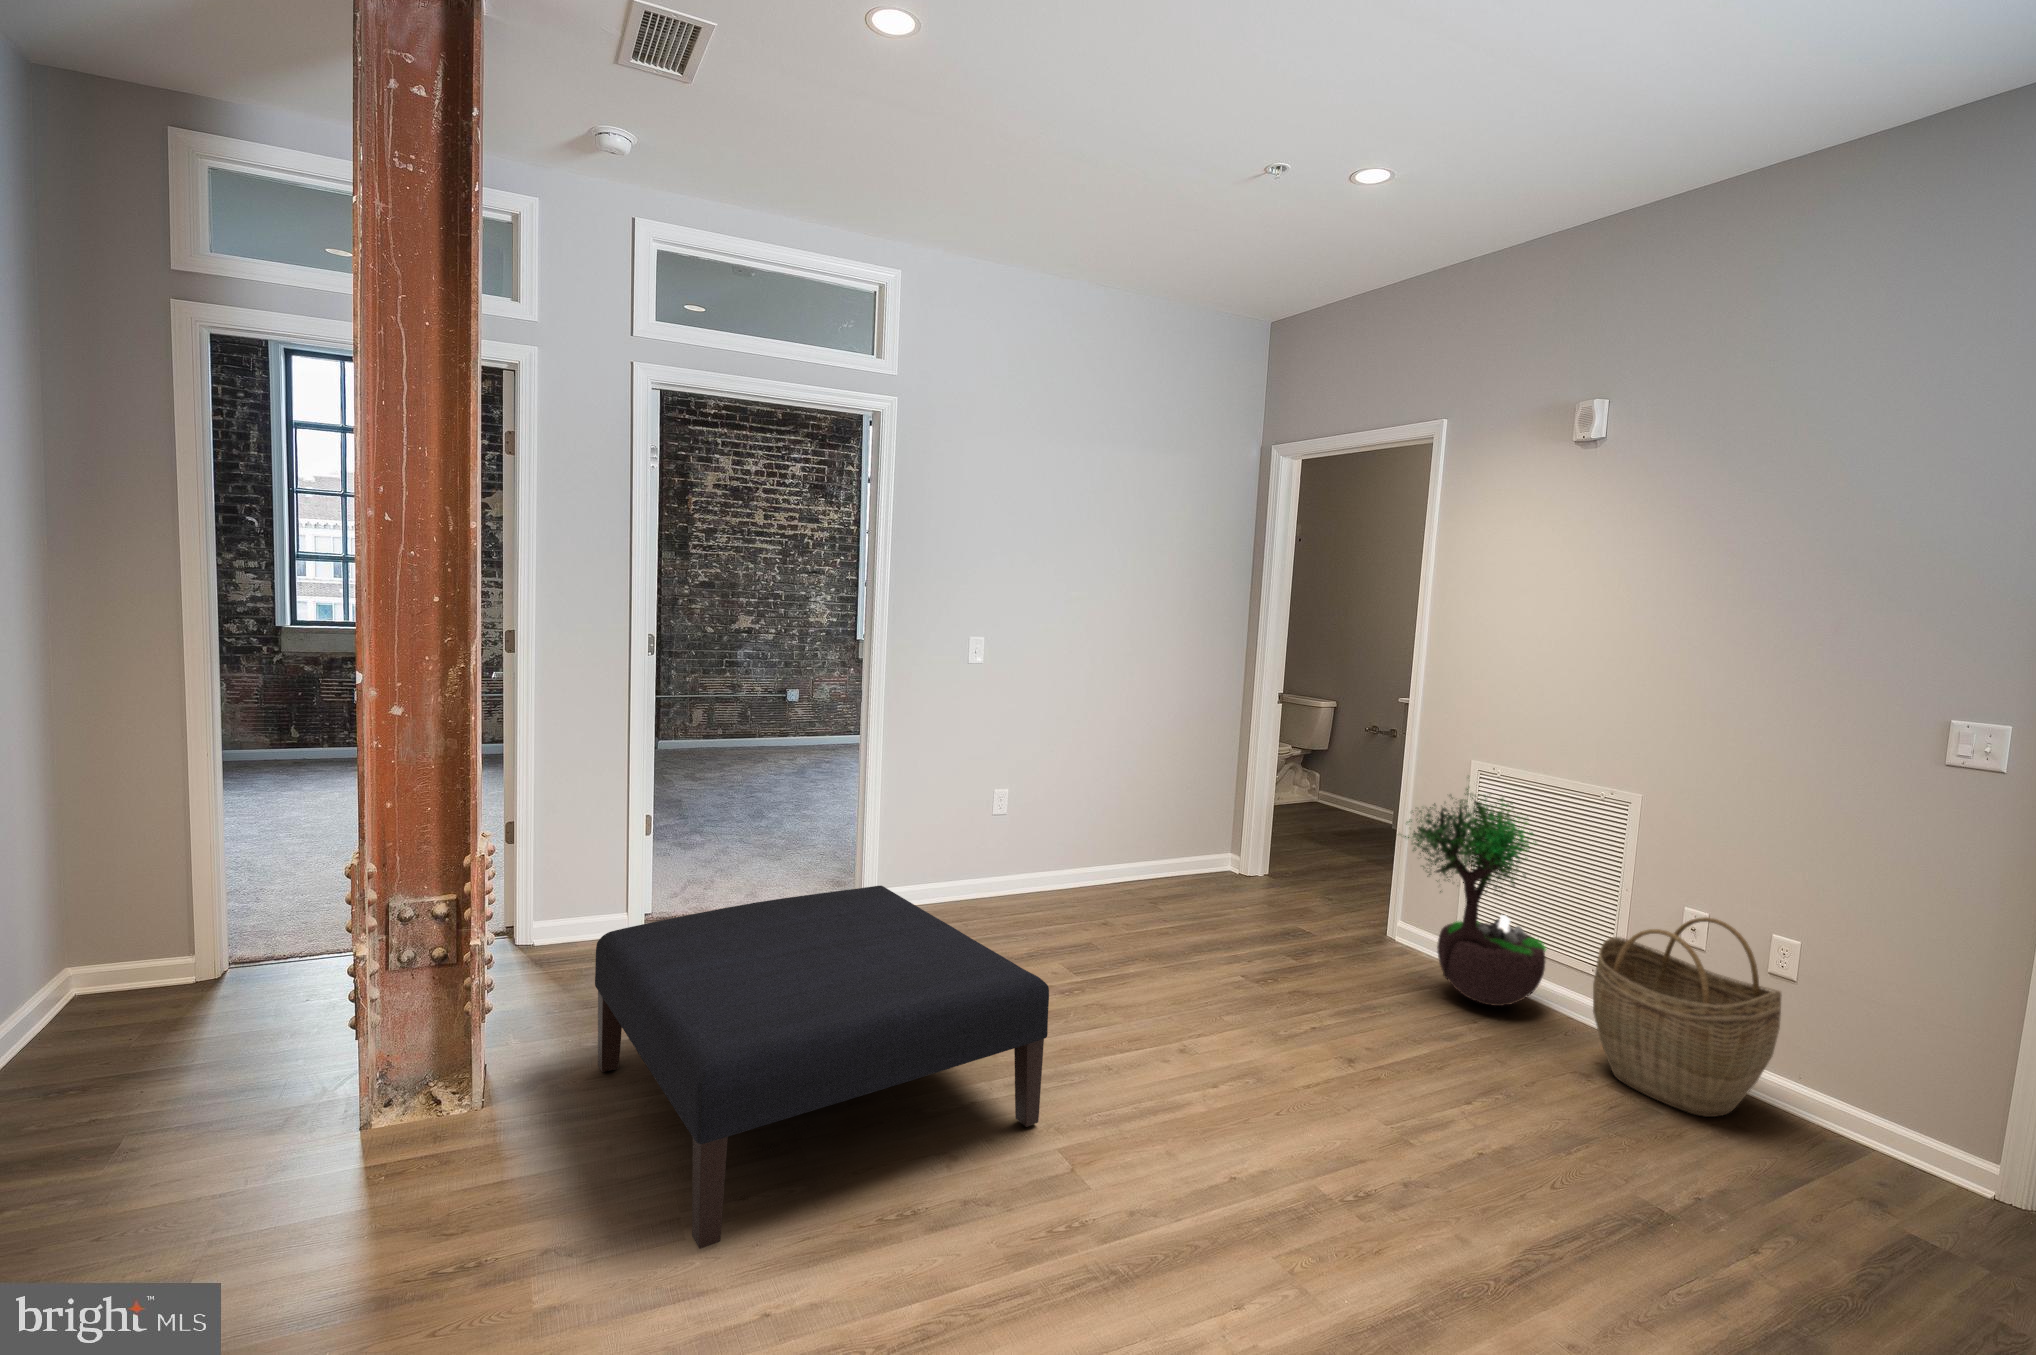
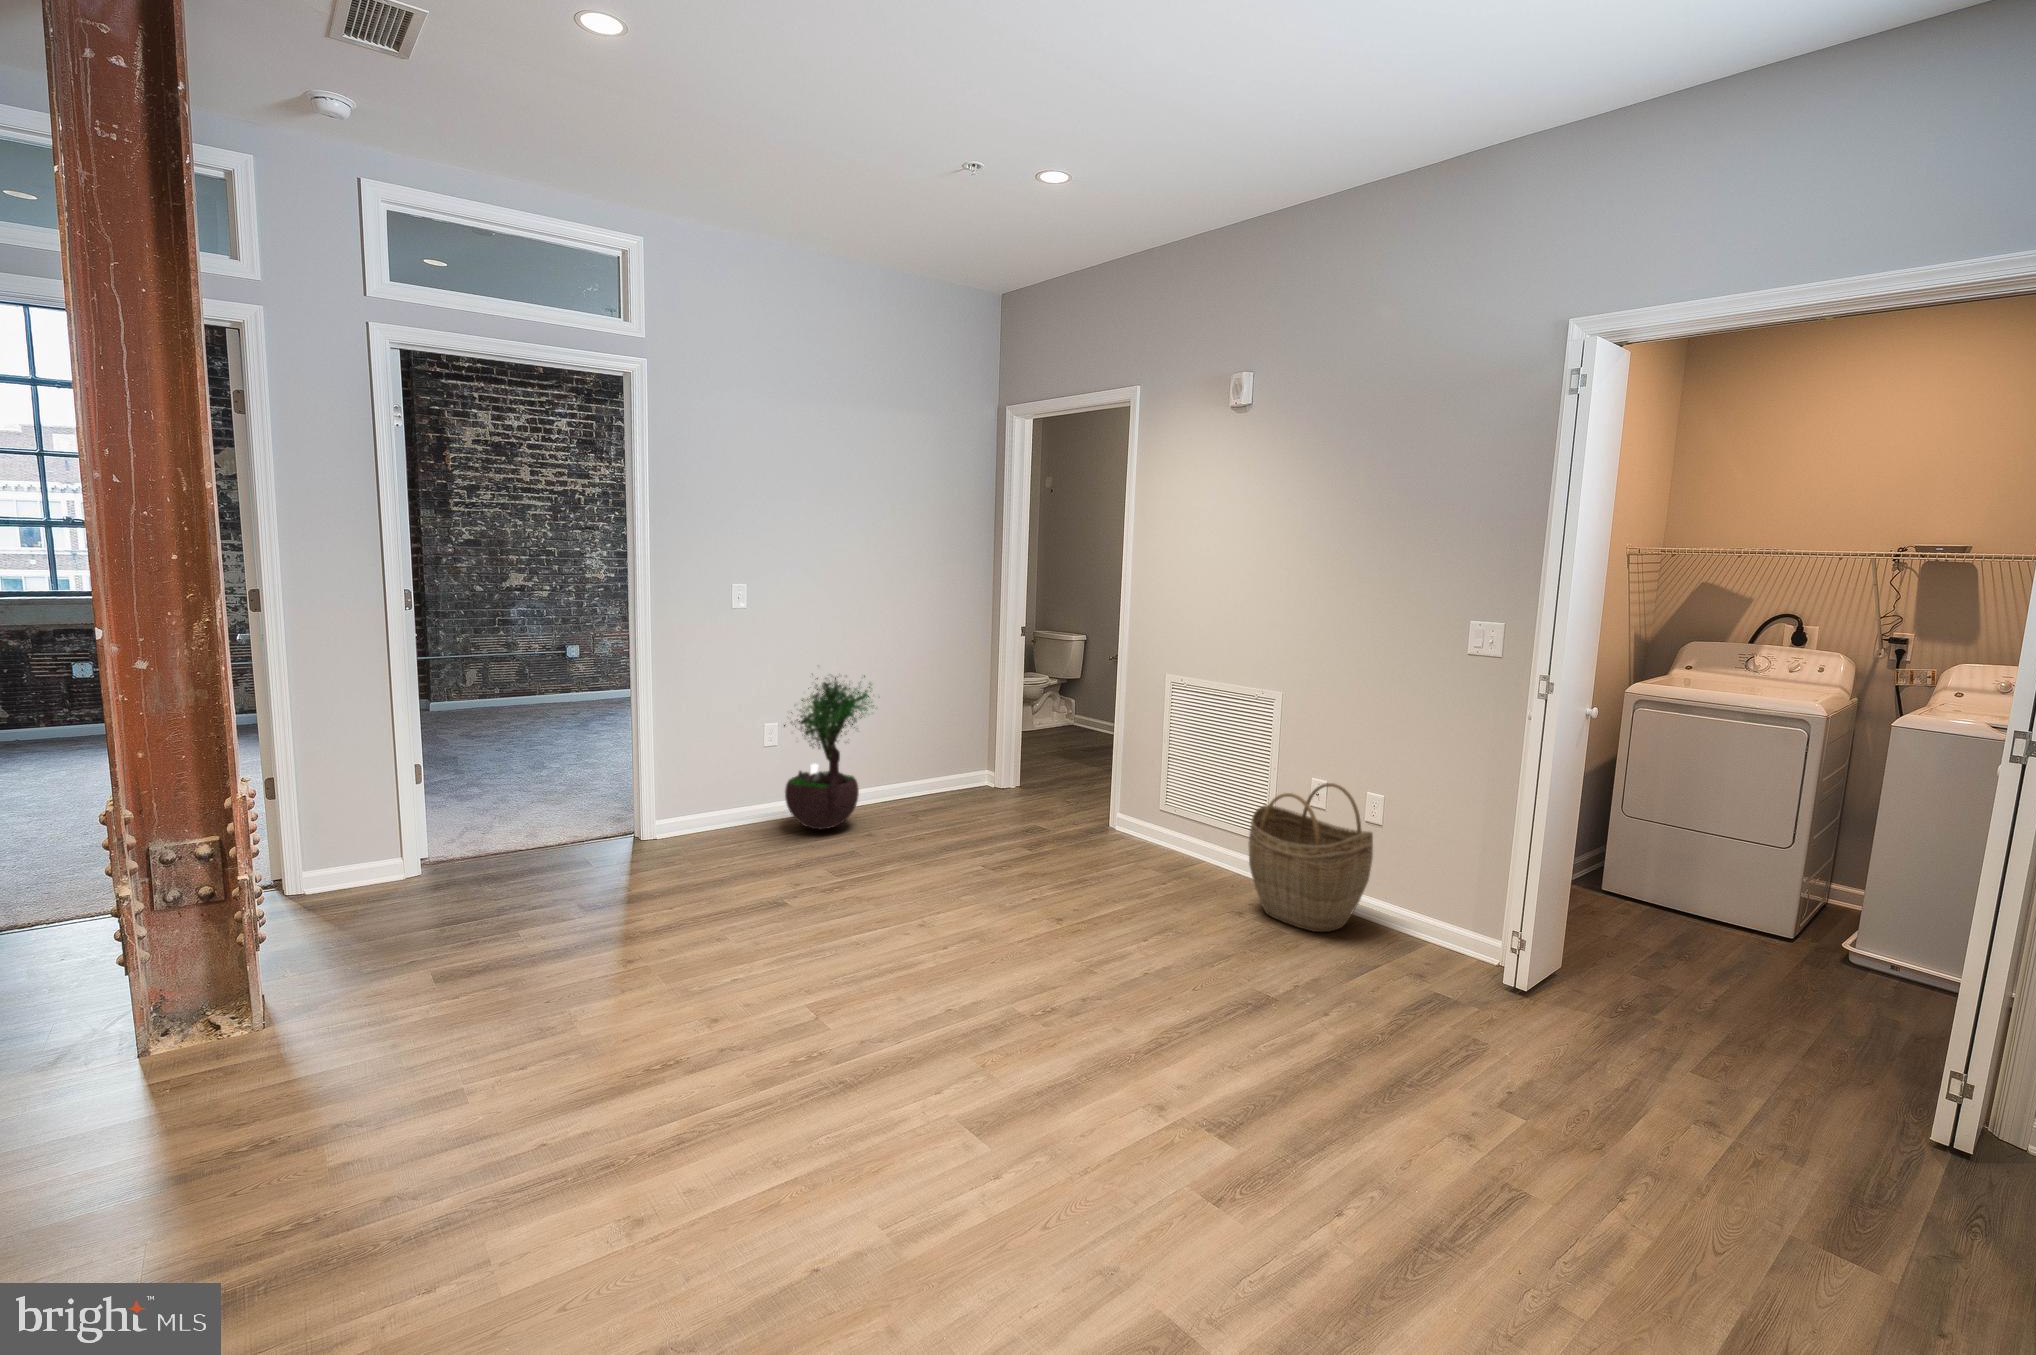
potted tree: present [1405,789,1546,1006] -> present [784,674,874,829]
ottoman: present [595,886,1049,1249] -> none [369,809,795,1102]

